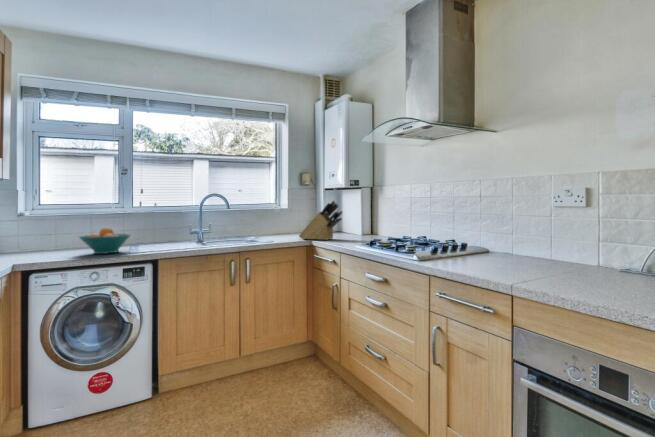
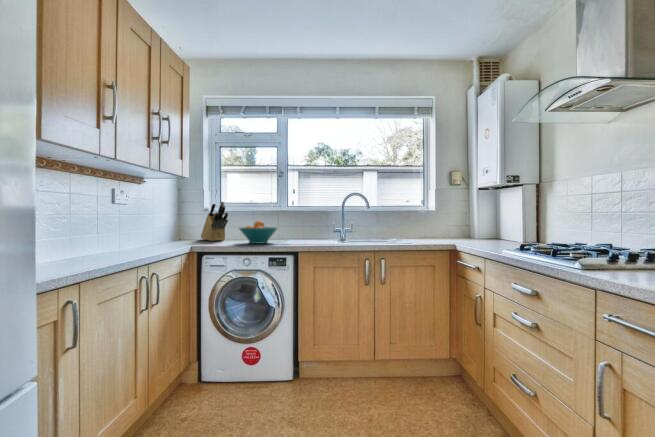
knife block: present [299,201,342,240] -> present [201,202,228,241]

